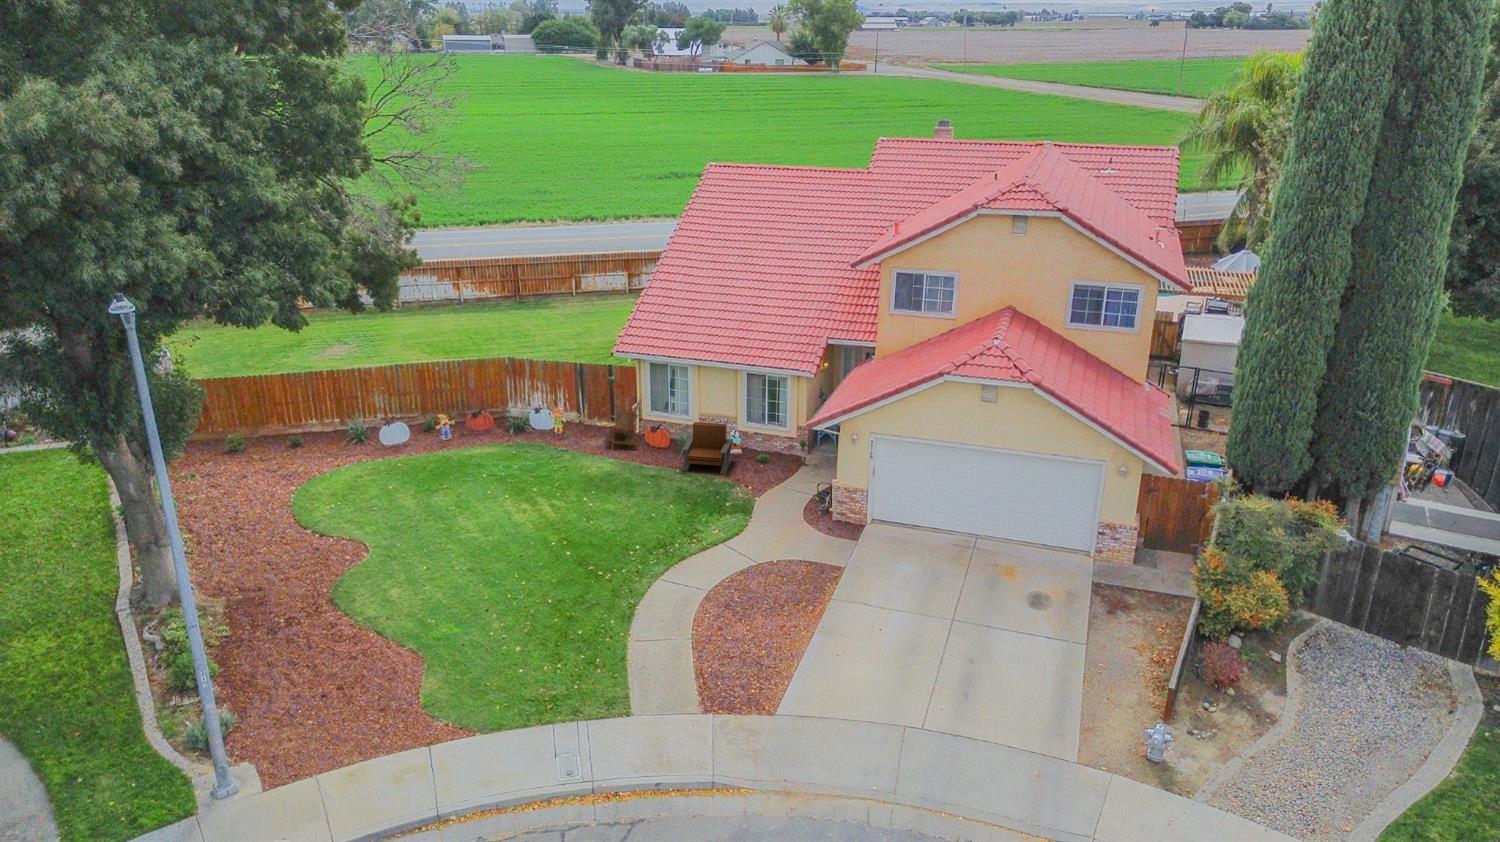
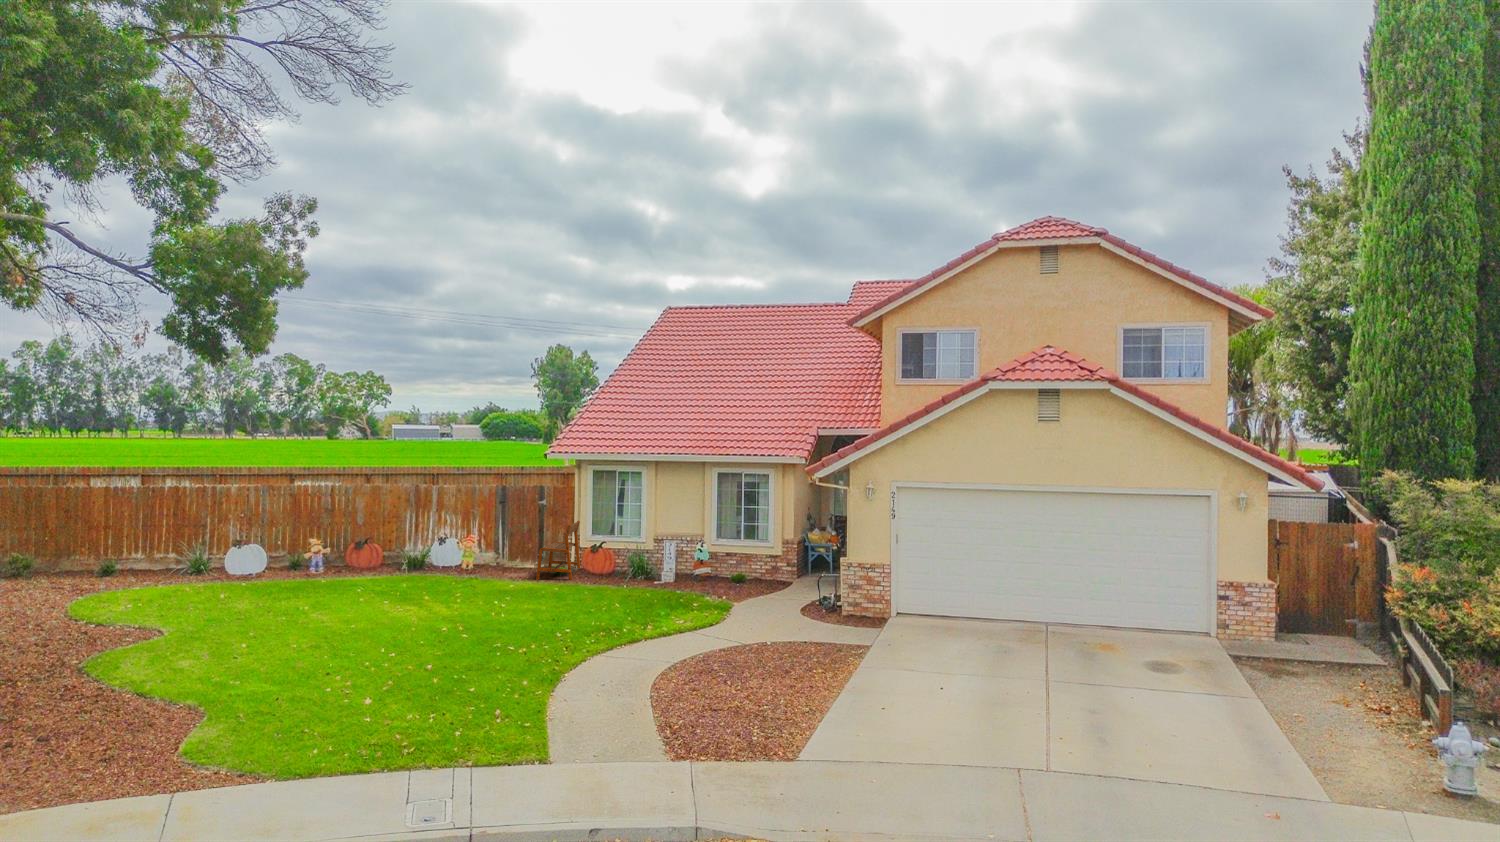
lounge chair: present [682,422,733,474] -> none [630,534,697,593]
potted plant: present [799,439,807,465] -> none [775,546,802,589]

